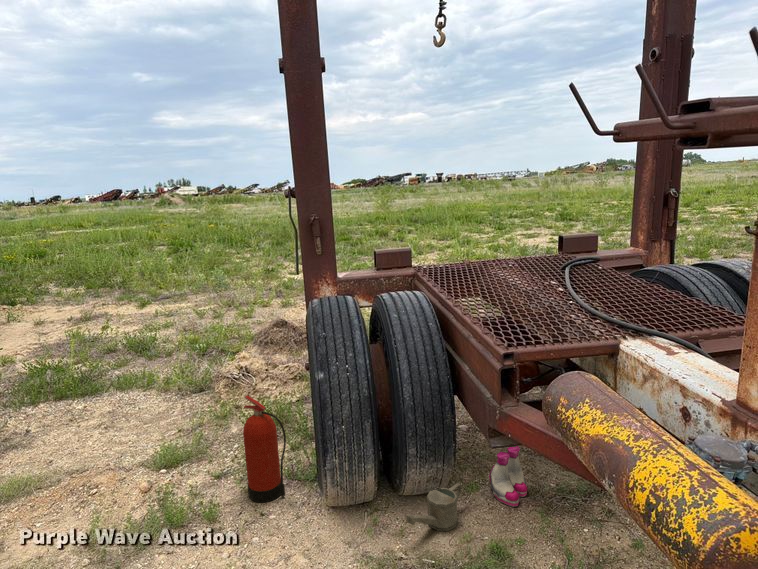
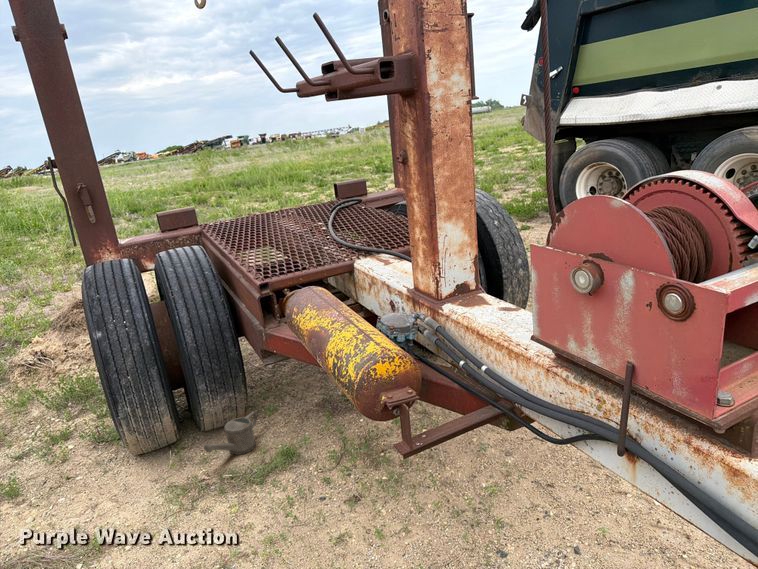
fire extinguisher: present [243,396,286,502] -> none [30,369,90,469]
boots: present [489,446,528,507] -> none [284,370,319,423]

